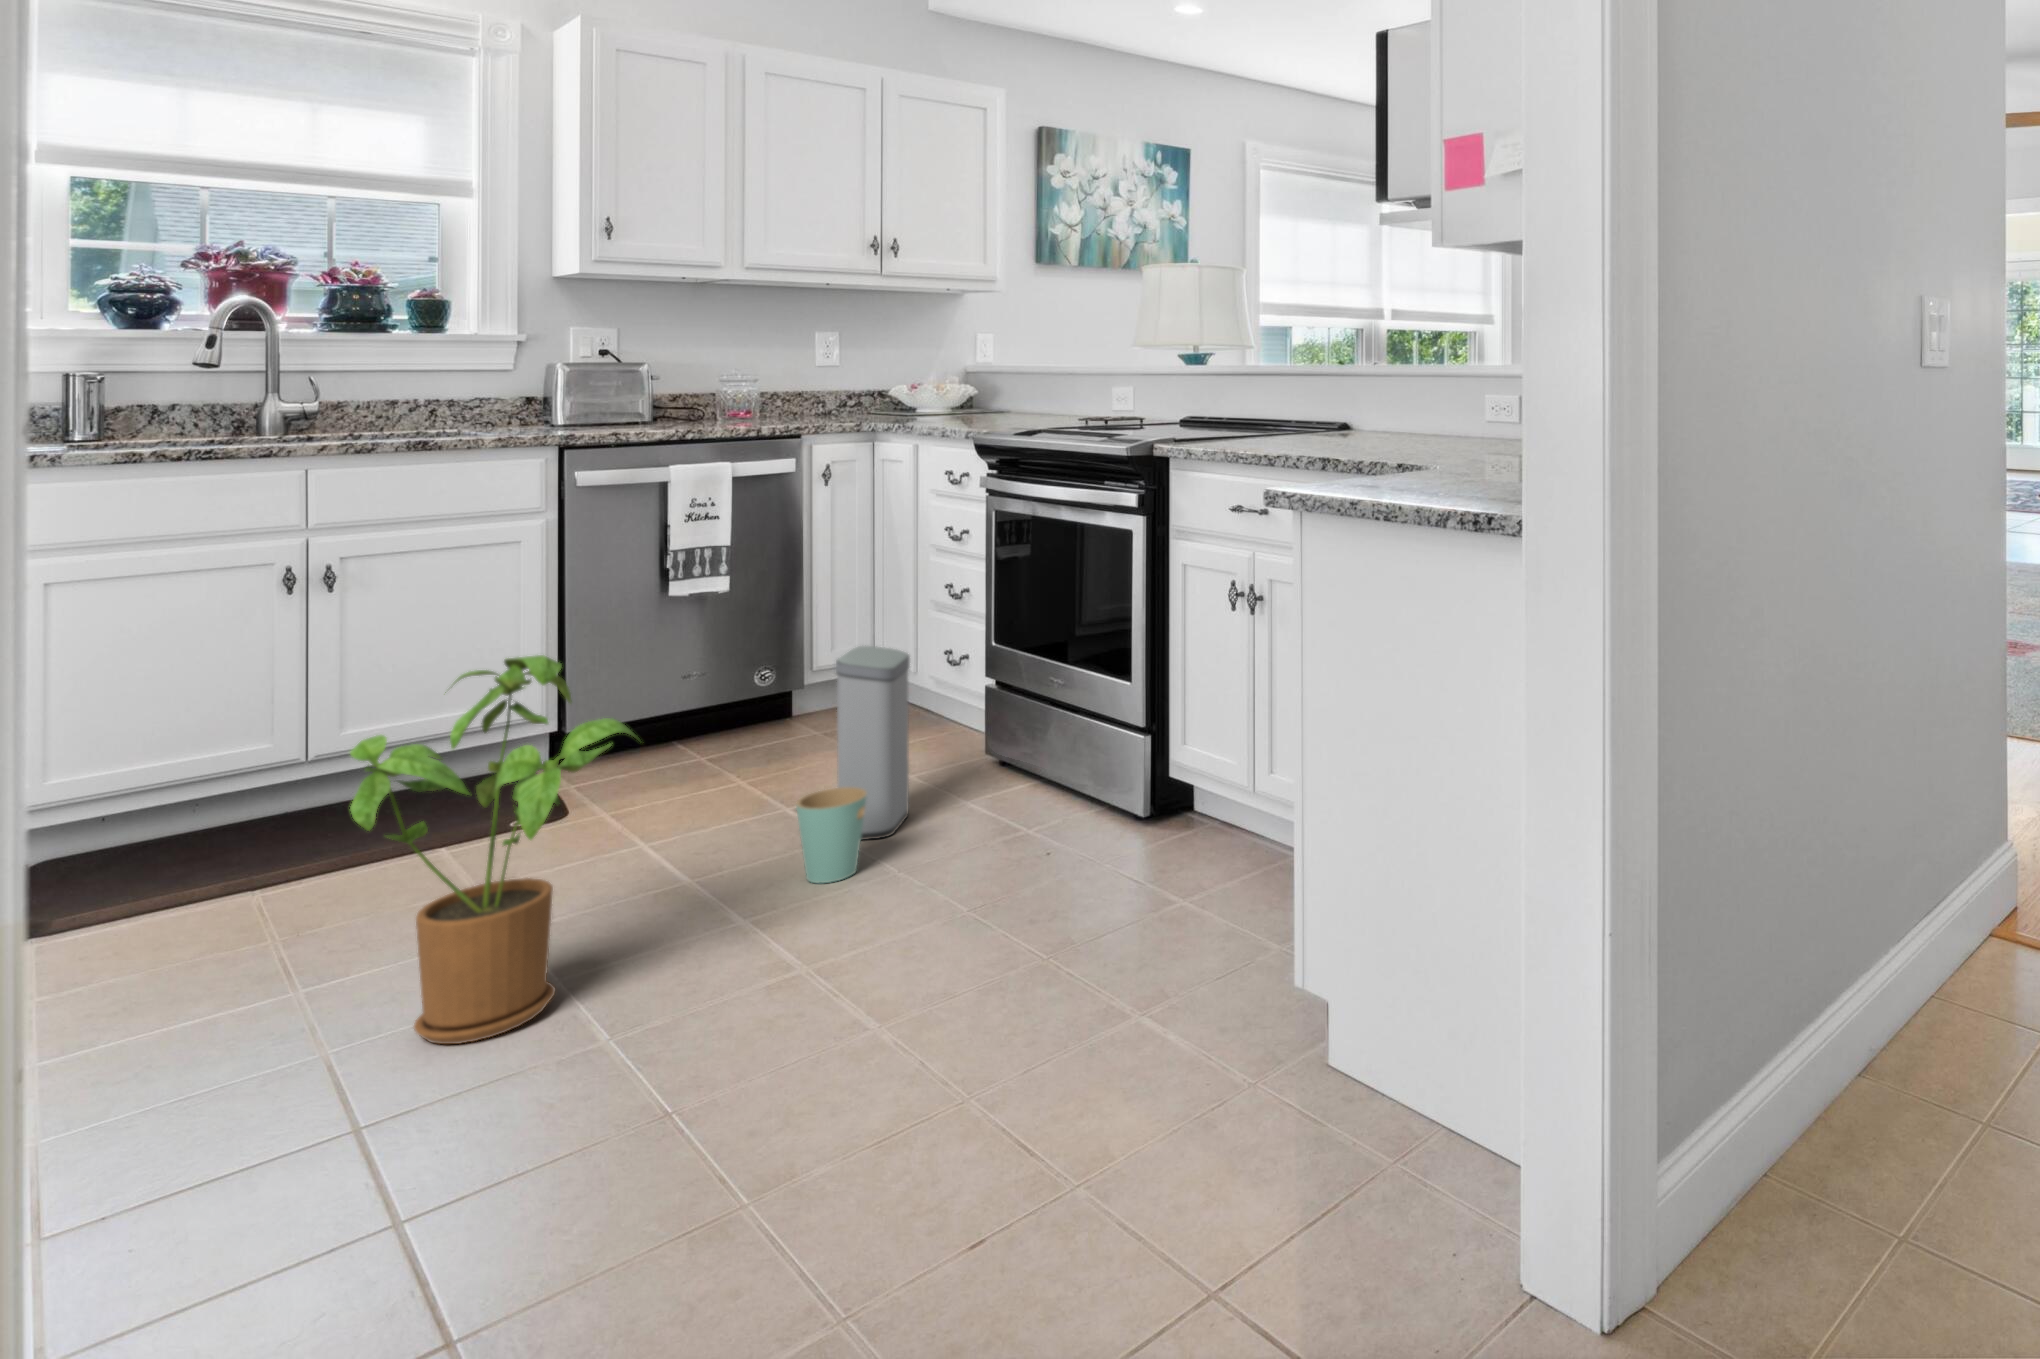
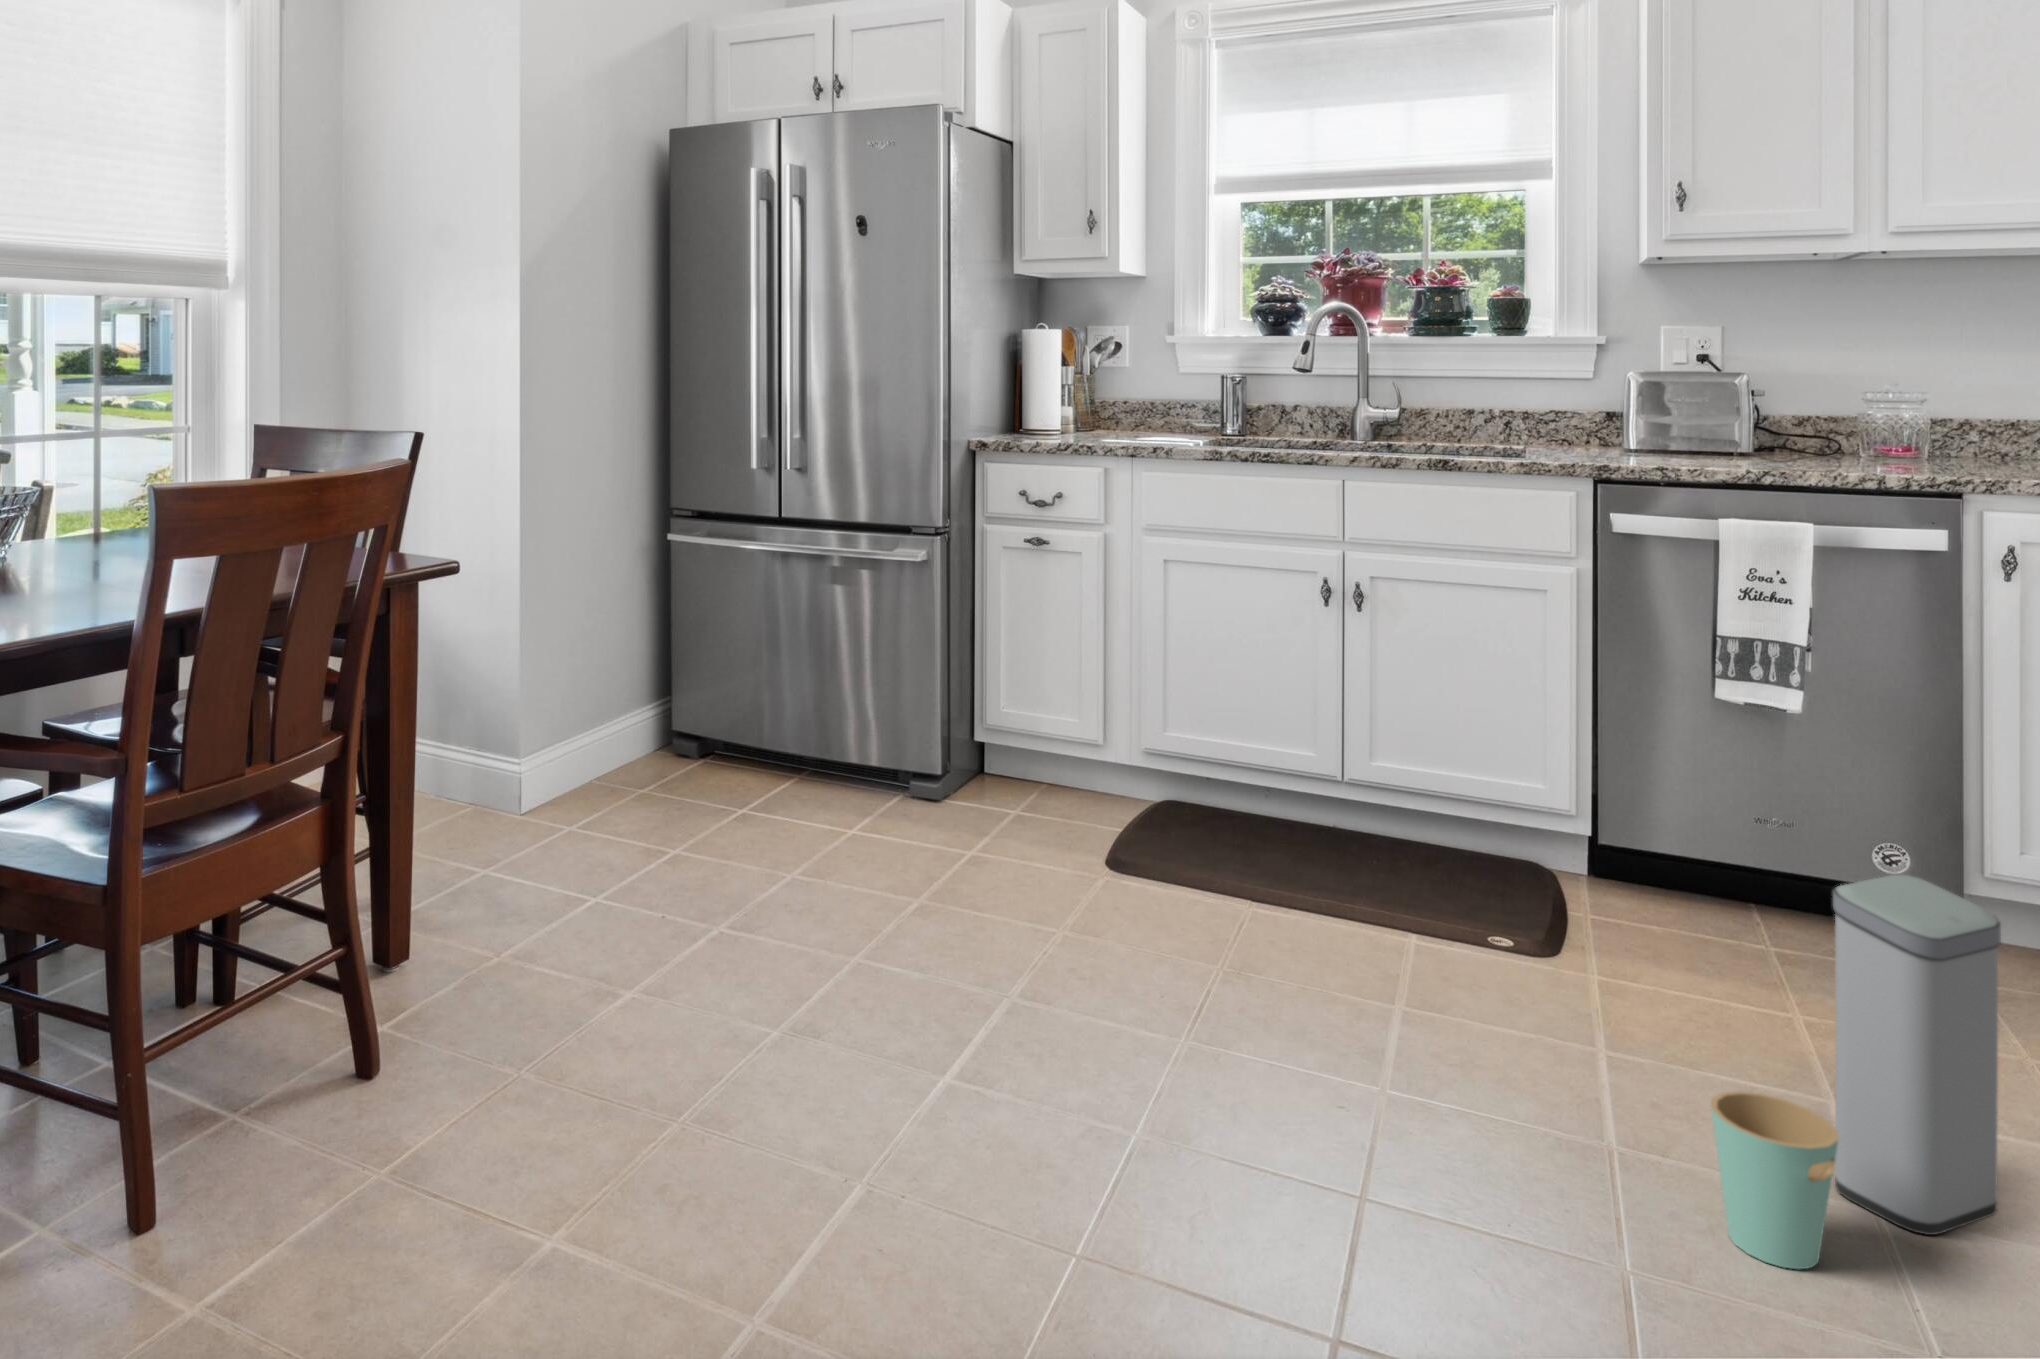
house plant: present [350,655,637,1044] -> none [1119,749,1401,1210]

